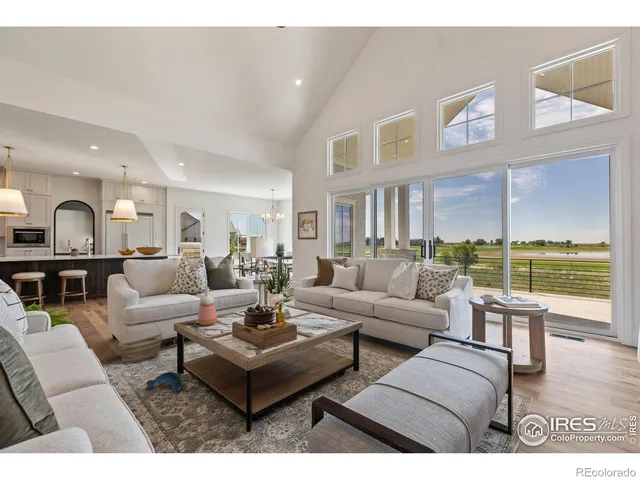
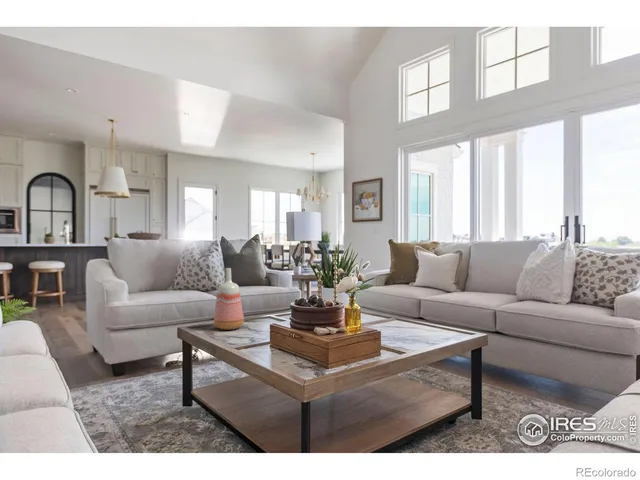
basket: present [118,333,162,364] -> none [96,324,161,388]
plush toy: present [146,372,182,394] -> none [135,402,189,438]

